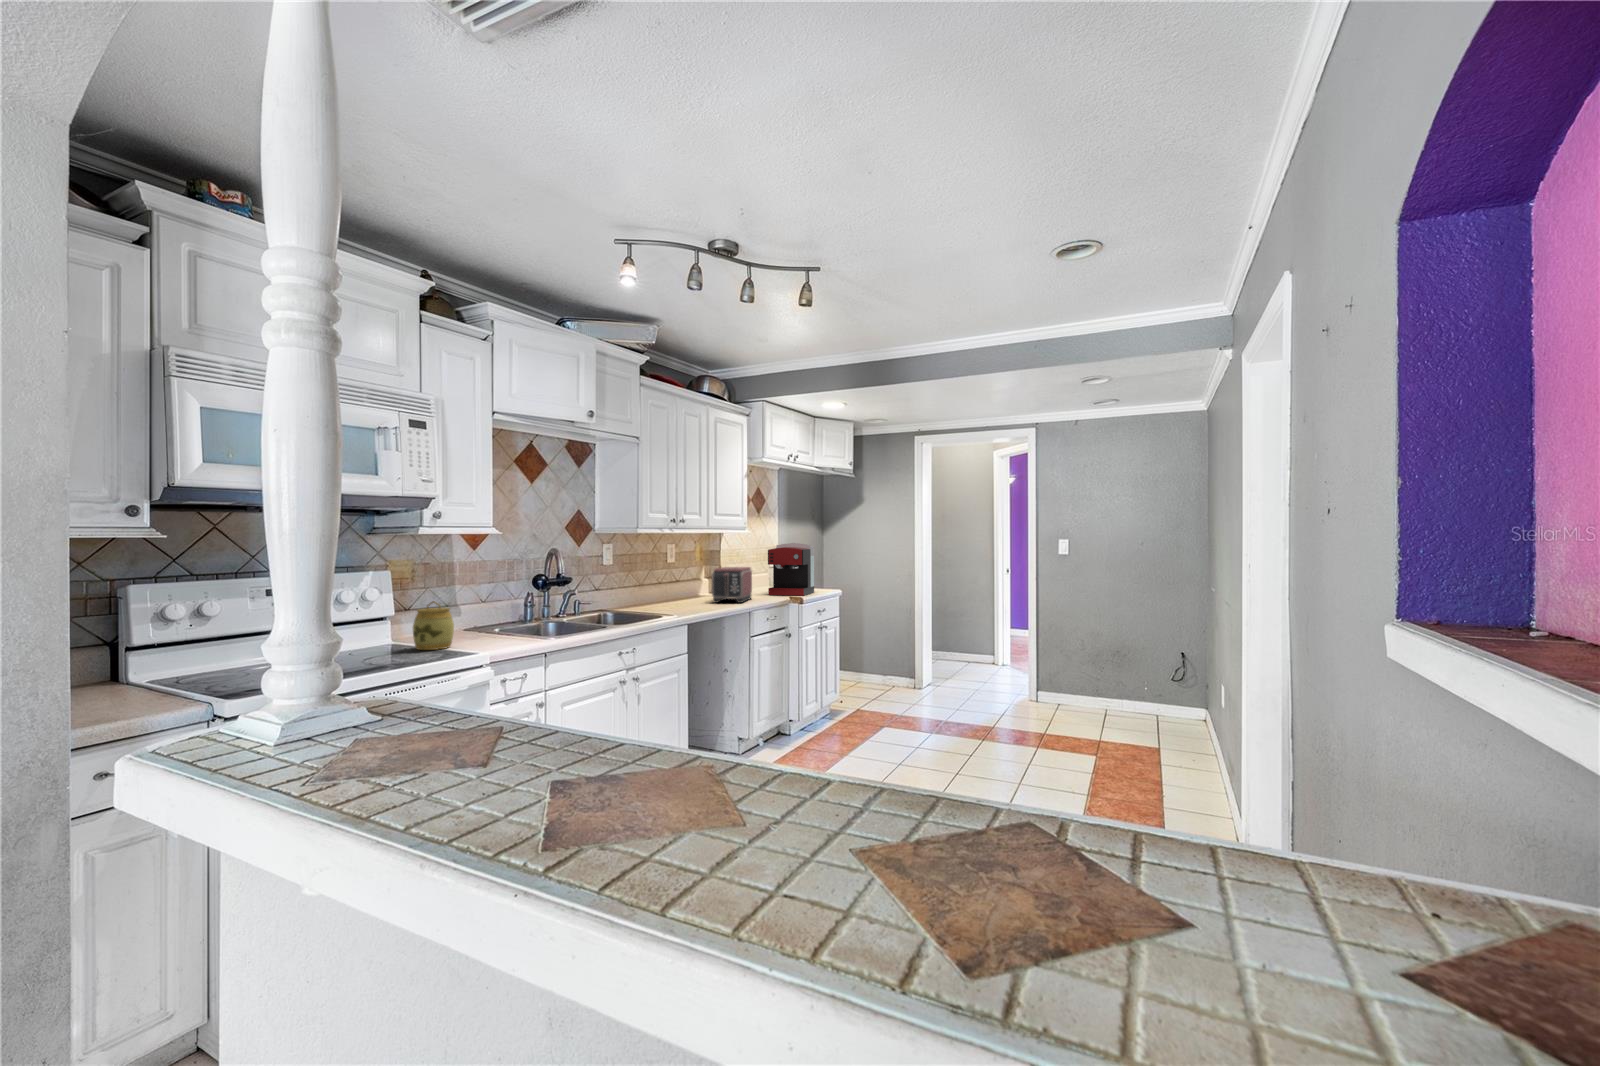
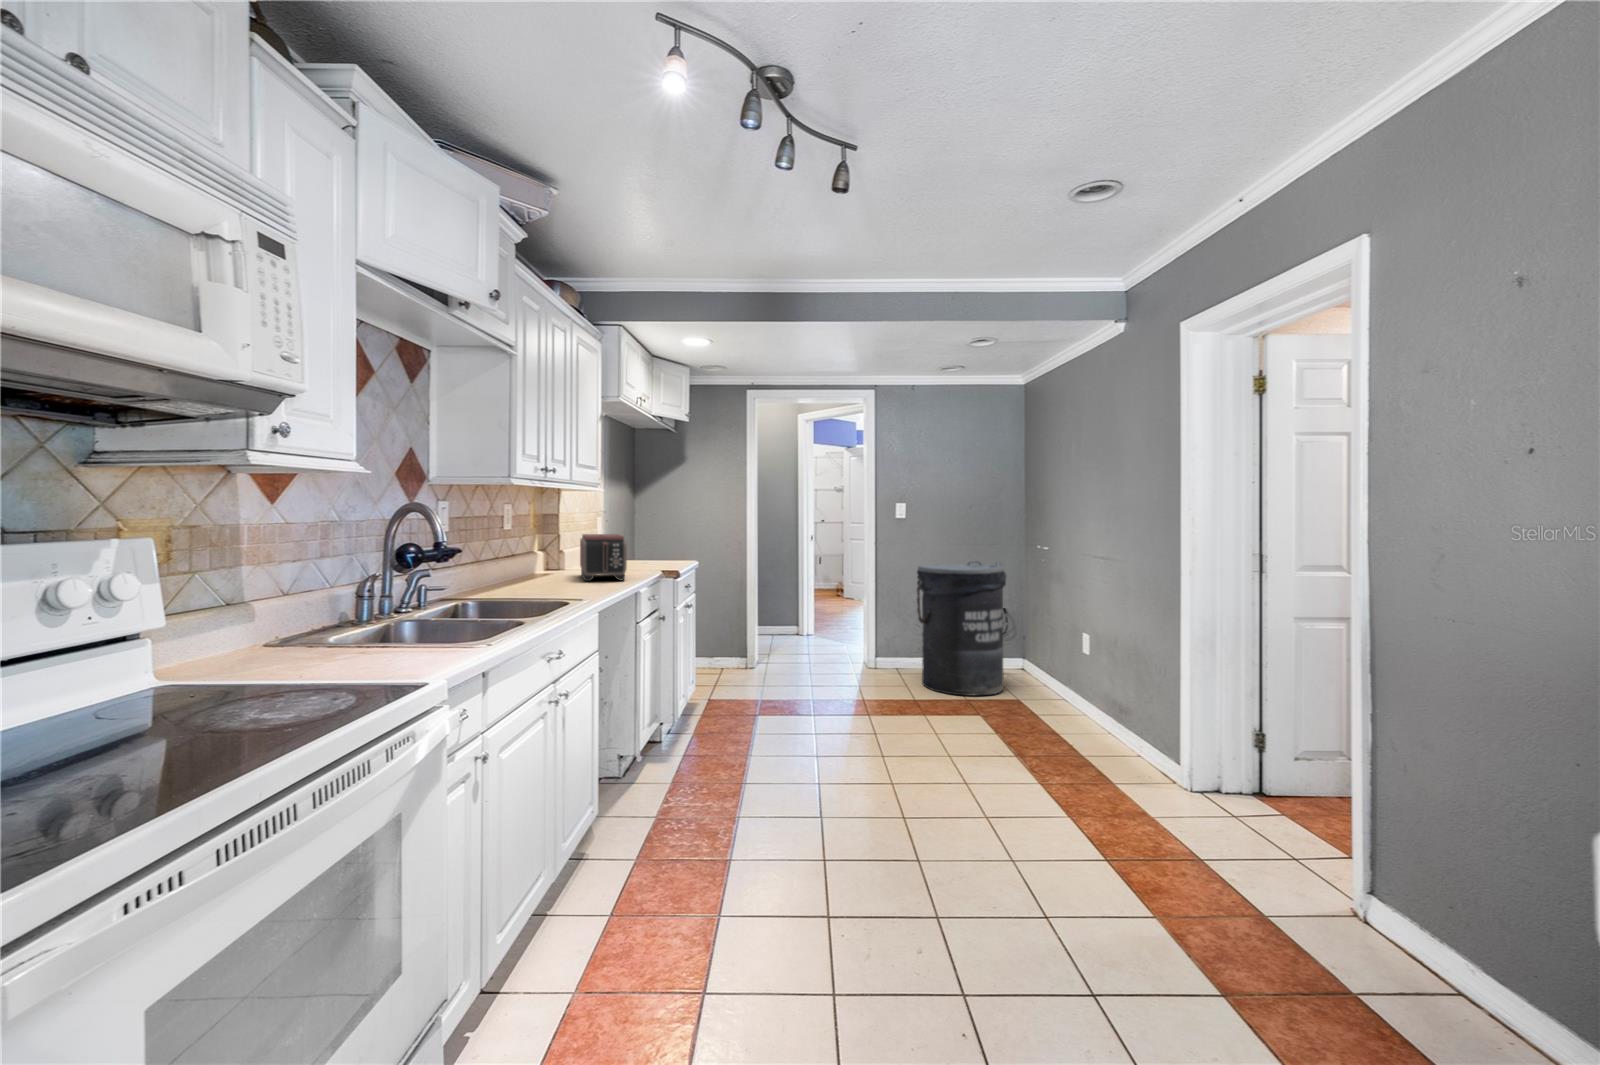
coffee maker: present [768,543,814,596] -> none [627,505,674,569]
trash can: none [1070,596,1169,735] -> present [917,561,1006,696]
jar: present [413,601,454,650] -> none [231,596,315,695]

